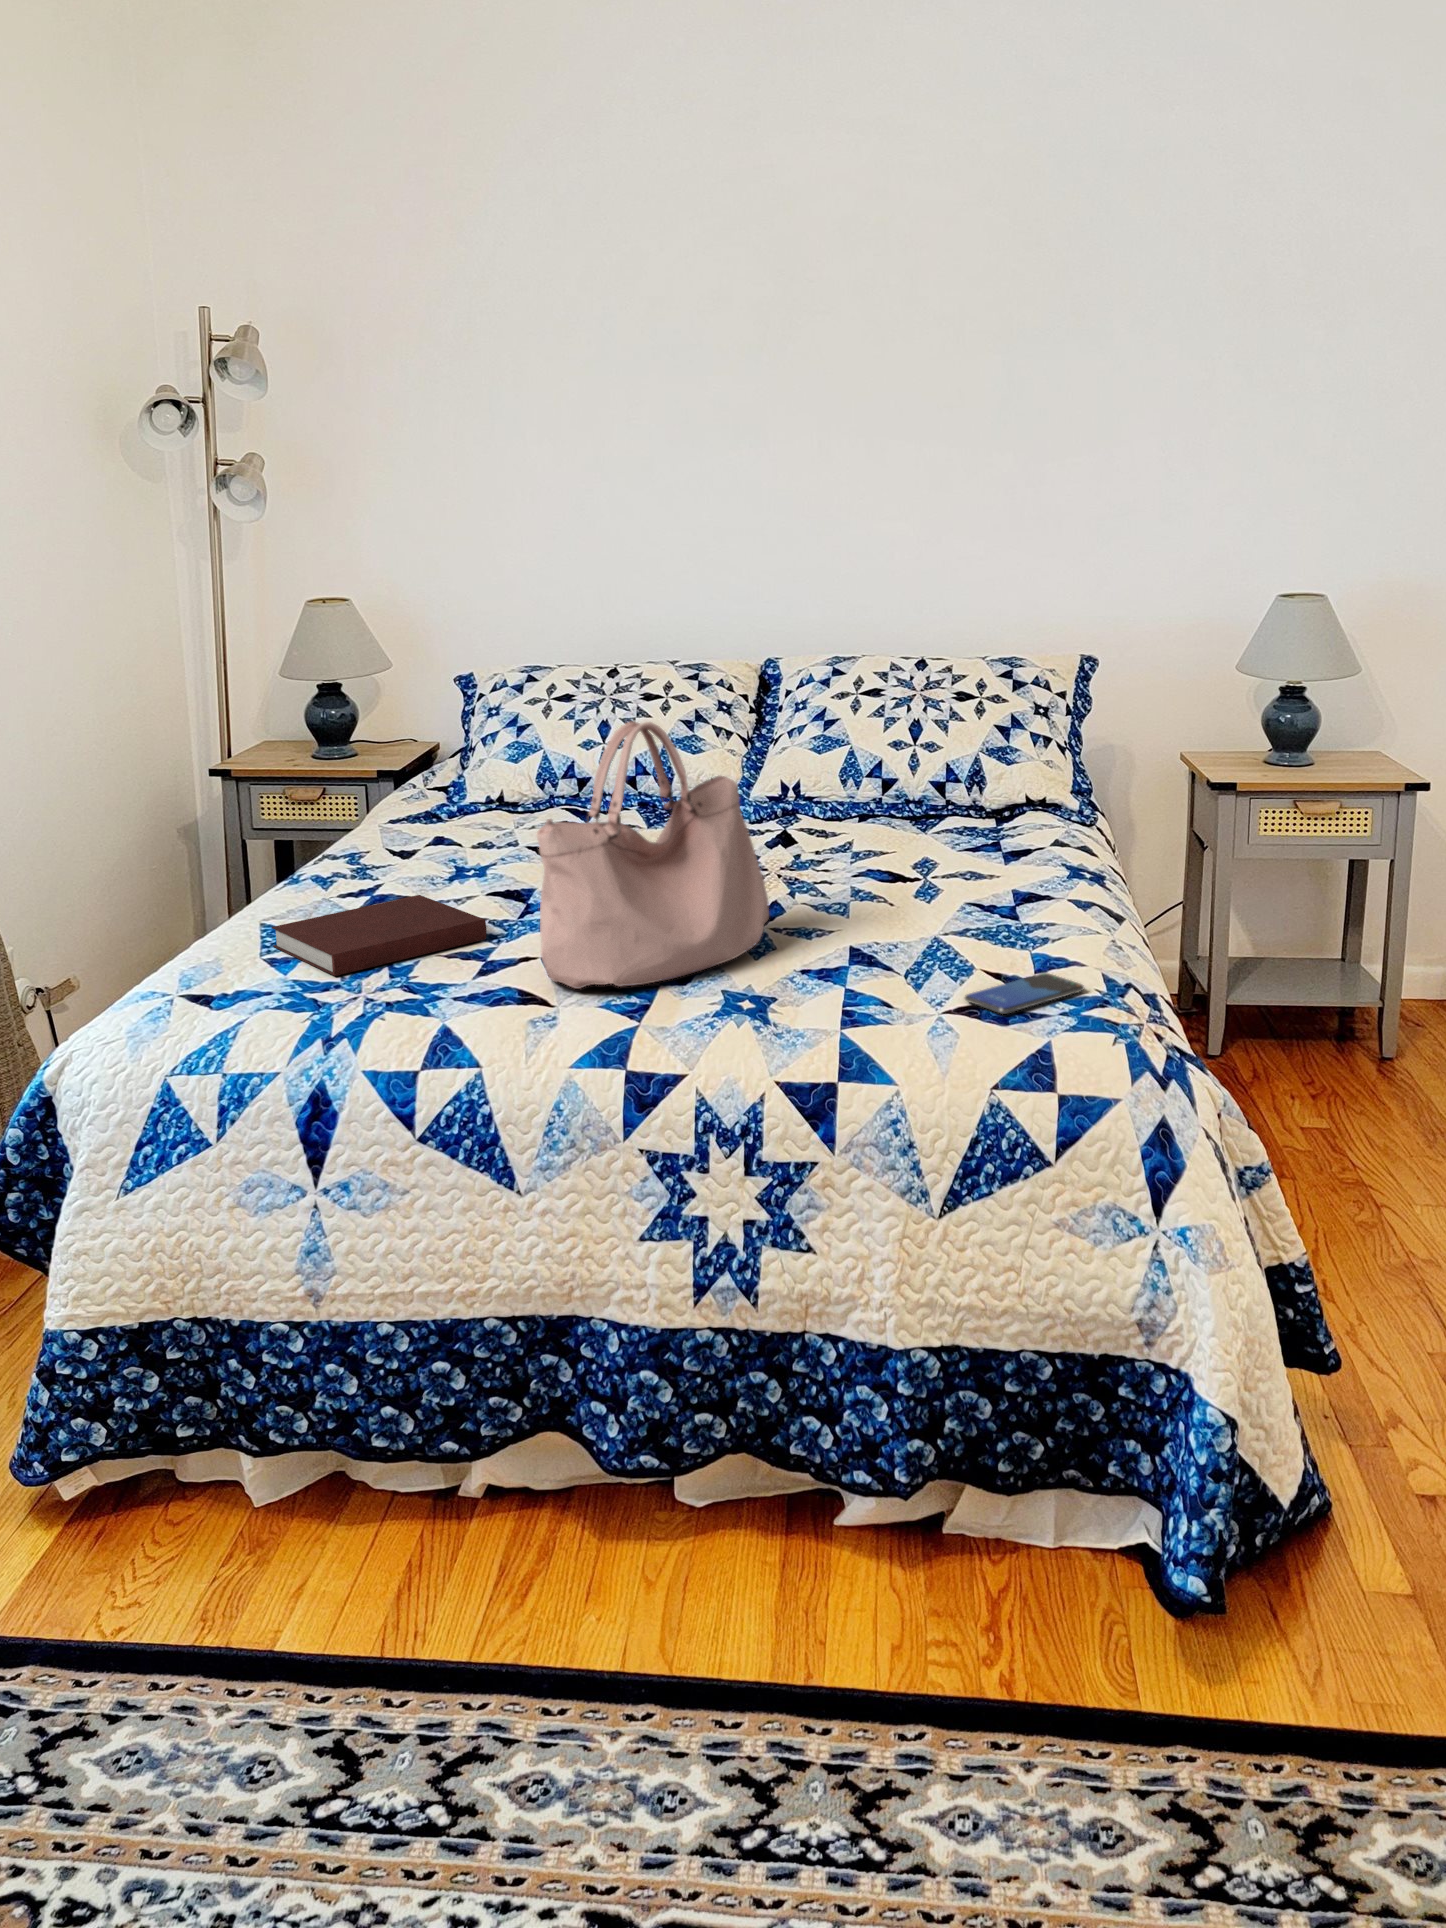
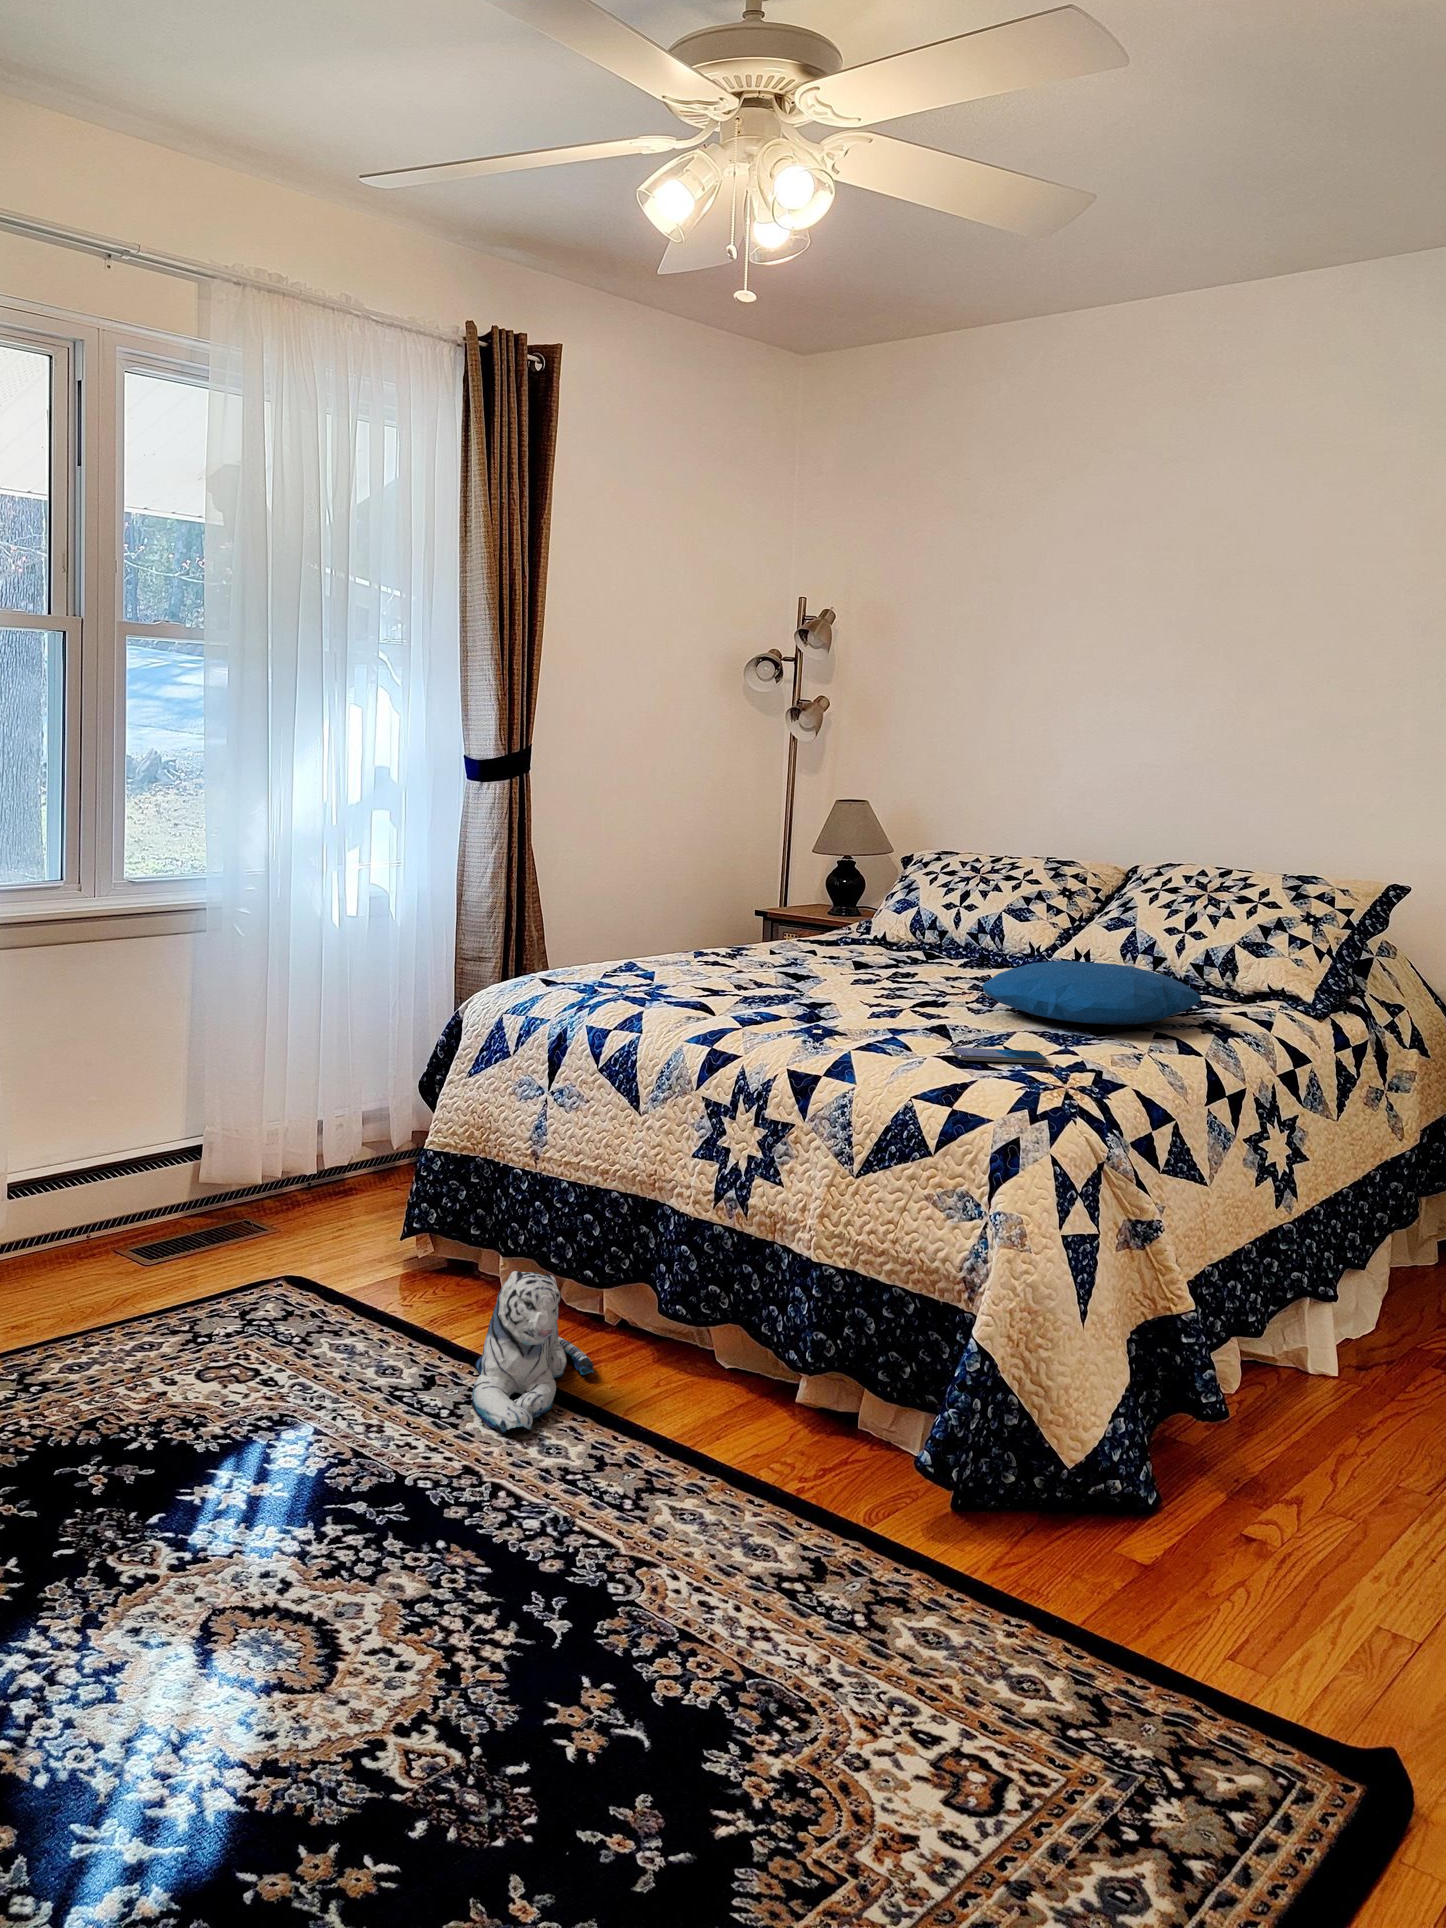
handbag: present [537,722,769,989] -> none [717,841,901,1015]
pillow: none [837,815,1072,908] -> present [982,961,1201,1025]
notebook: present [272,895,486,976] -> none [618,957,734,985]
plush toy: none [372,1507,599,1798] -> present [472,1271,594,1433]

